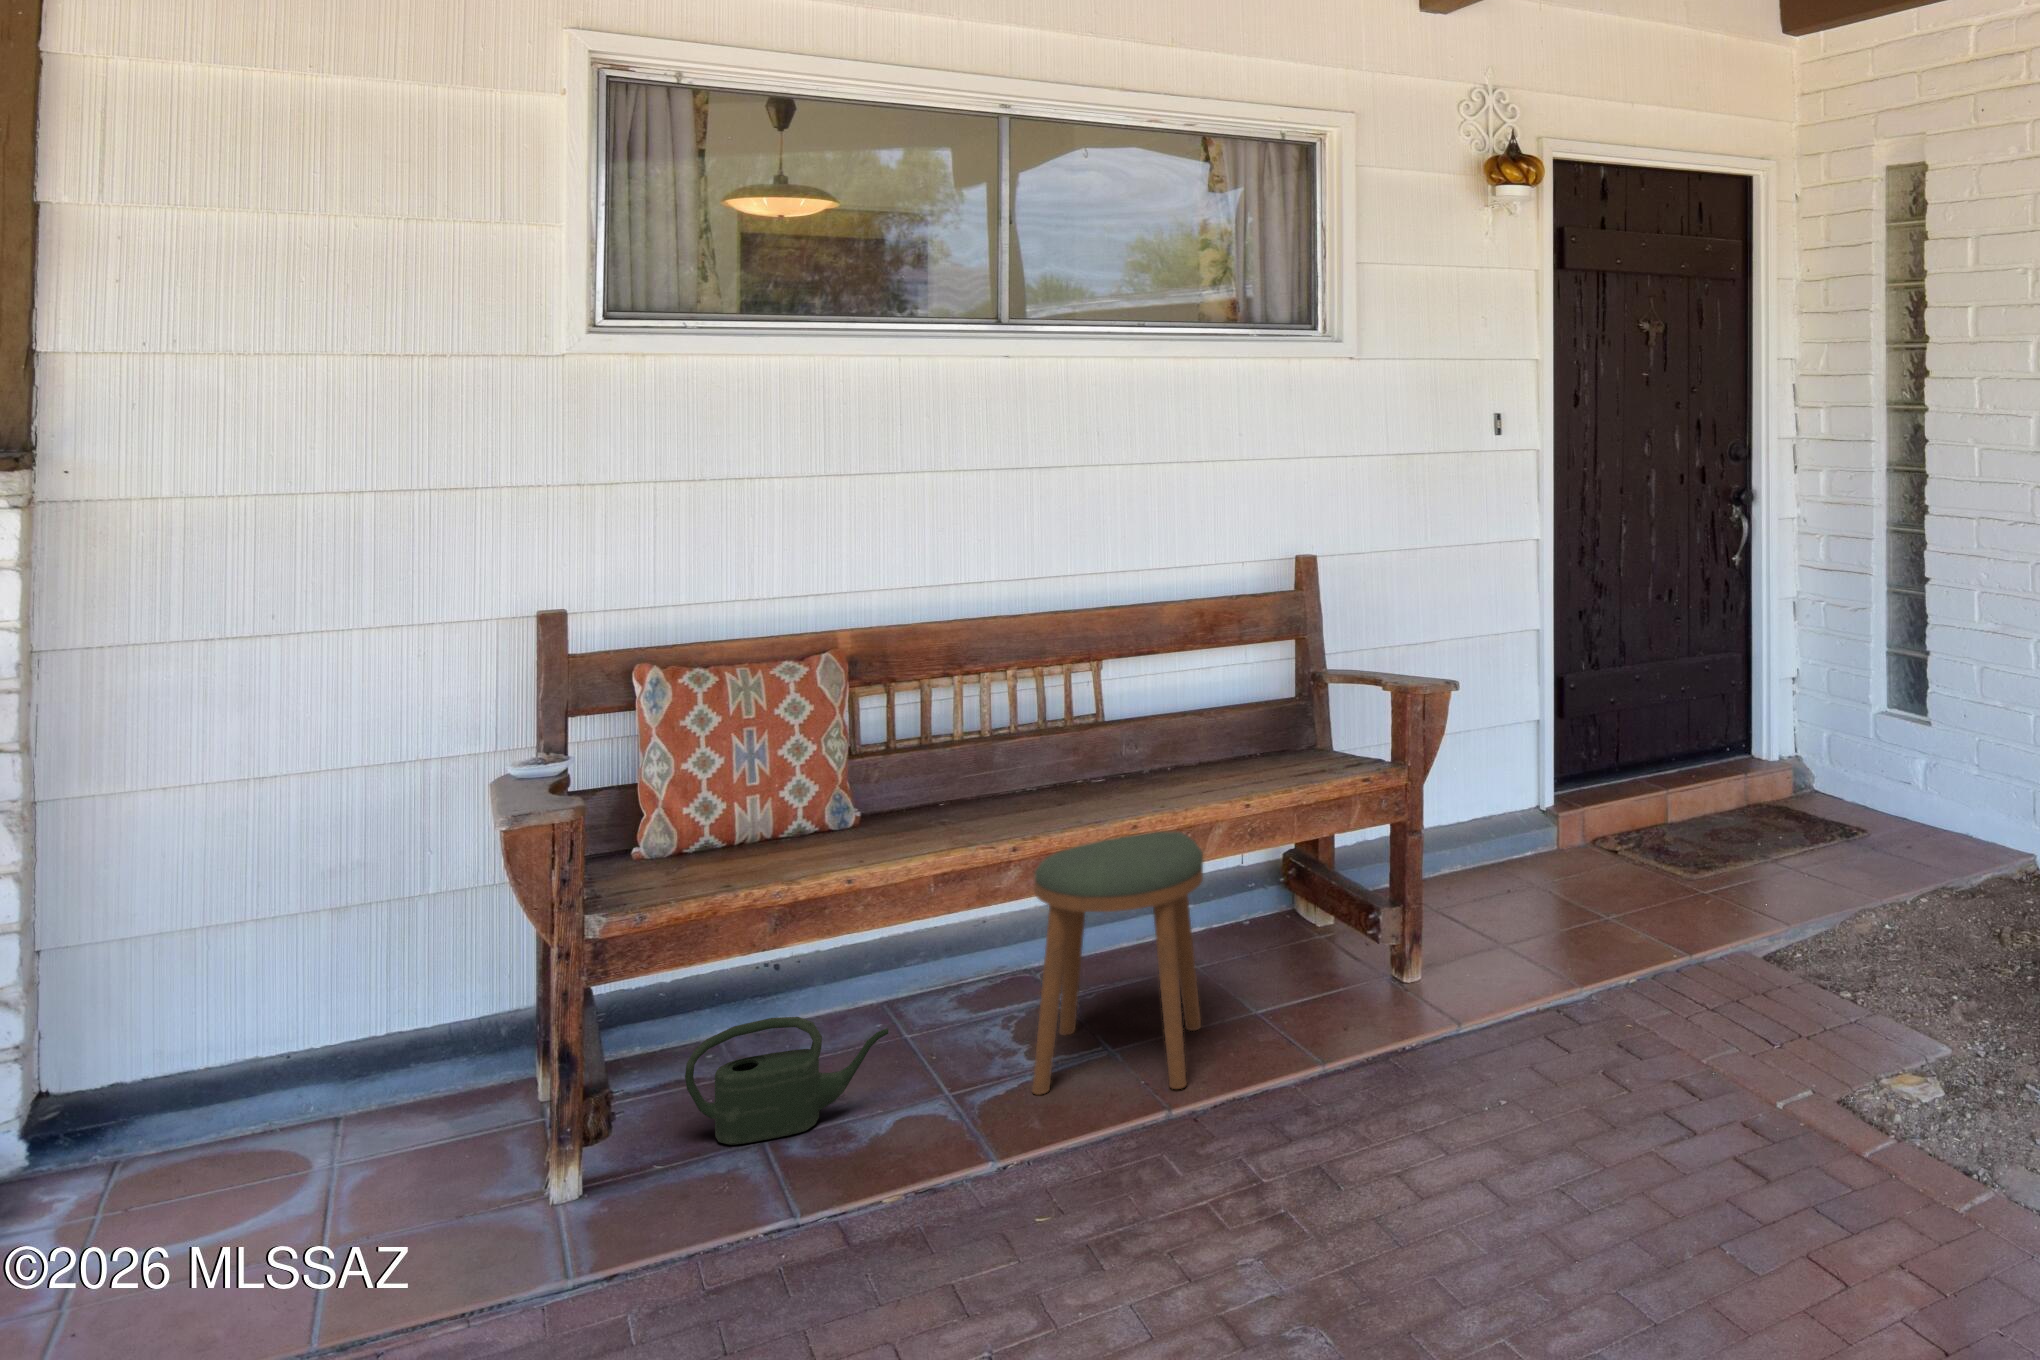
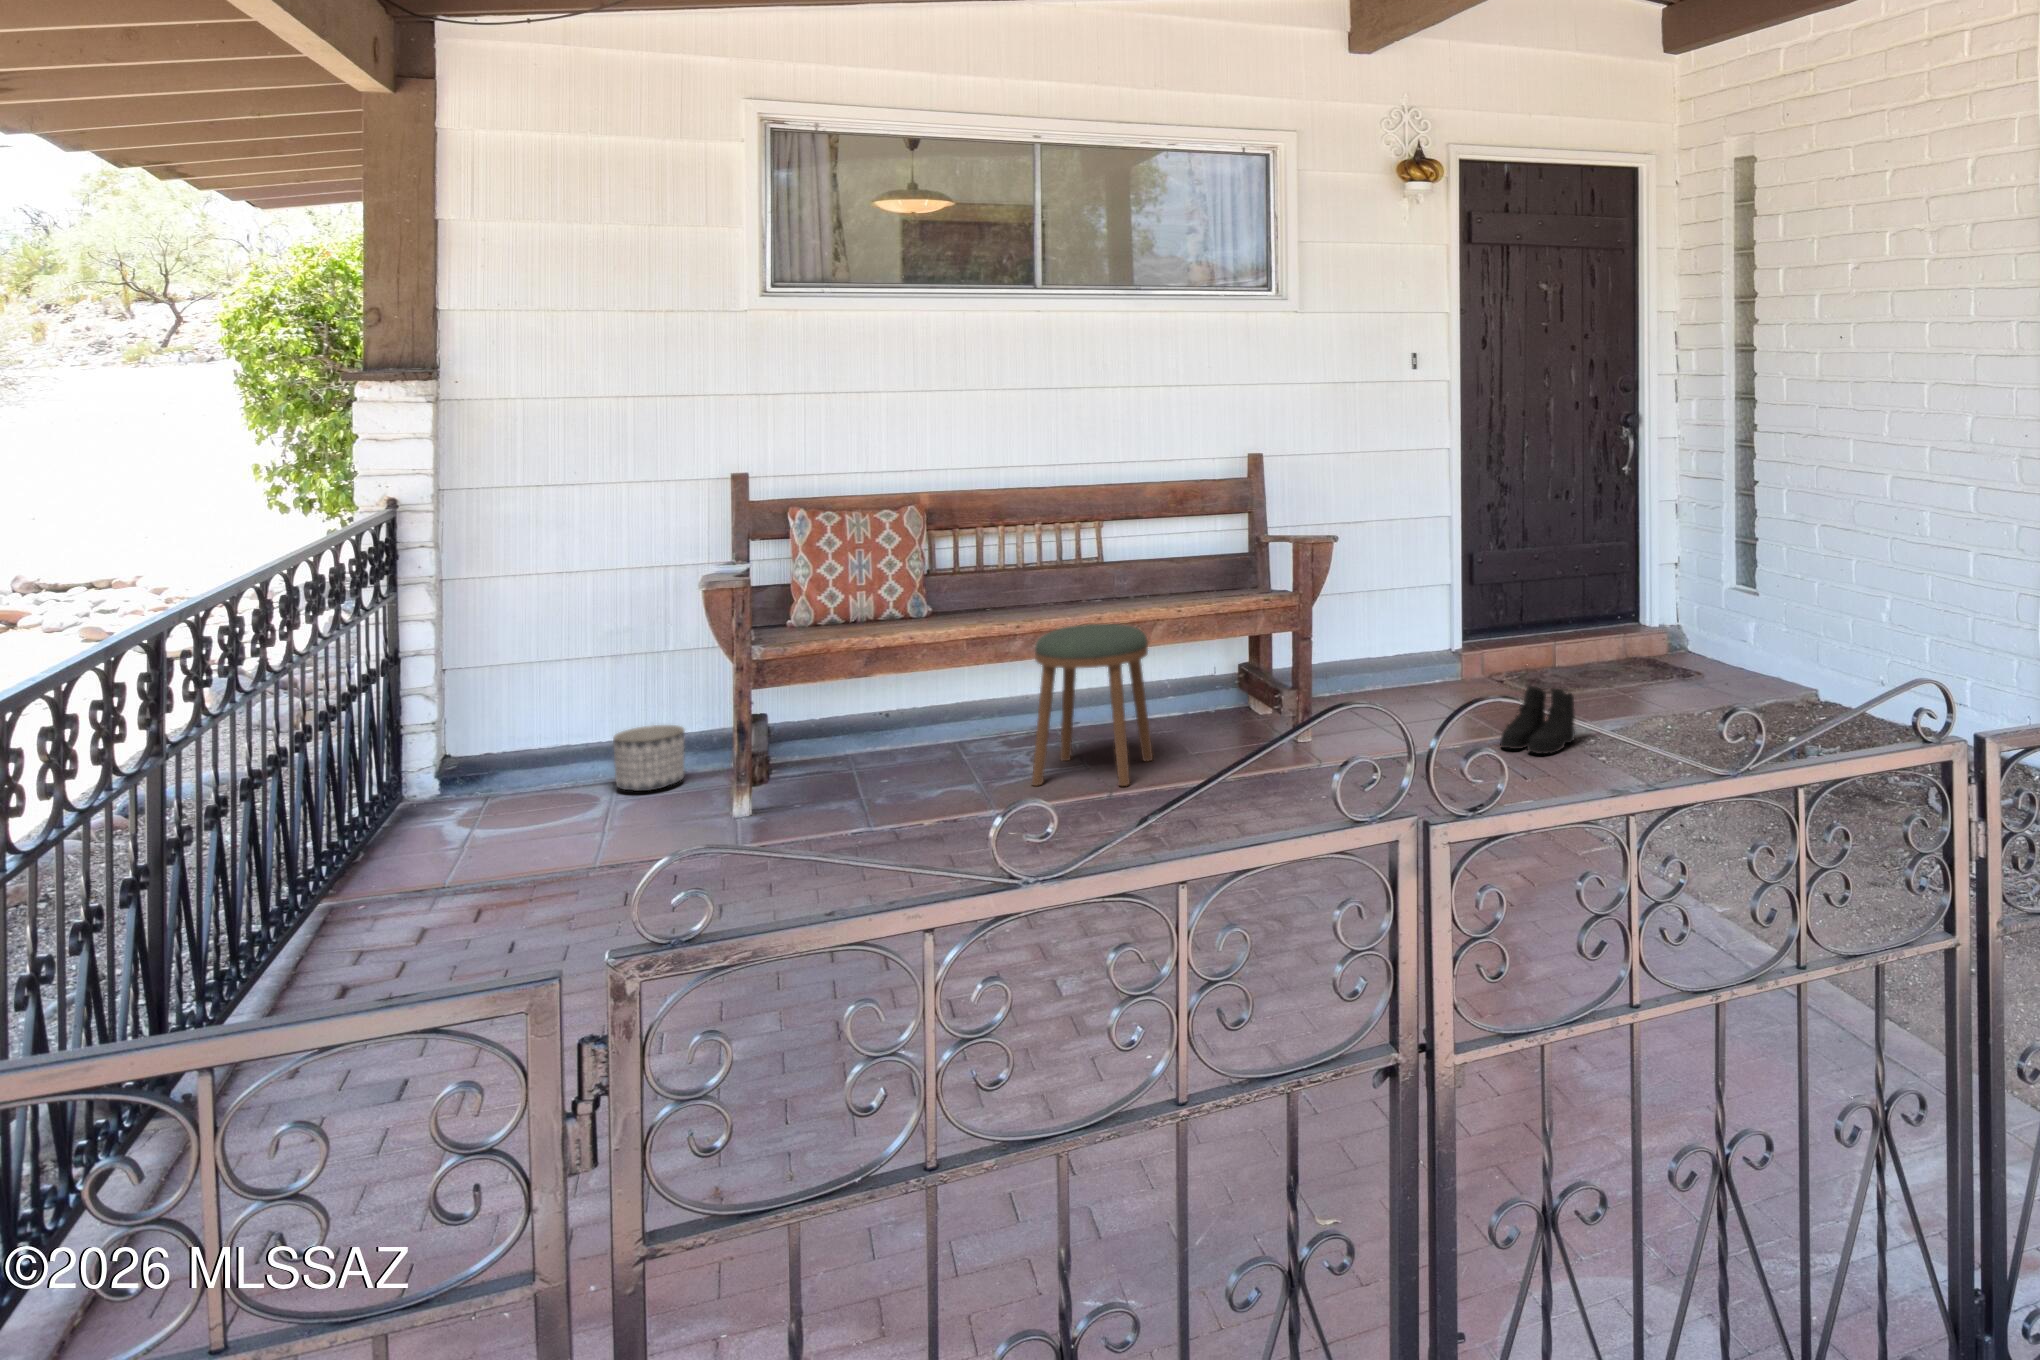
boots: none [1689,884,1786,990] -> present [1500,686,1575,754]
watering can: present [685,1017,888,1145] -> none [816,725,940,800]
planter: none [331,1020,456,1144] -> present [613,725,685,791]

